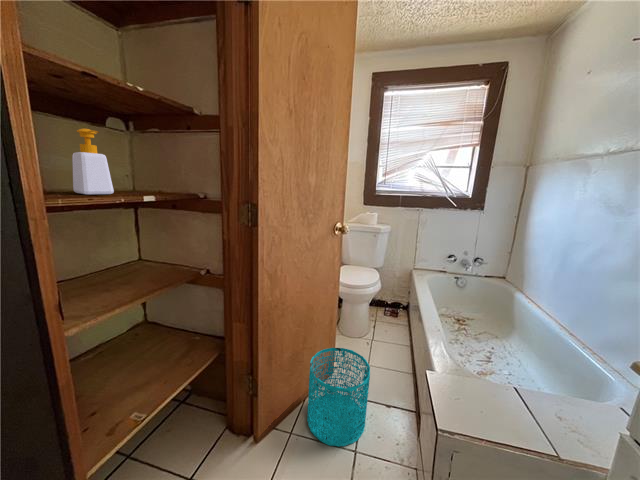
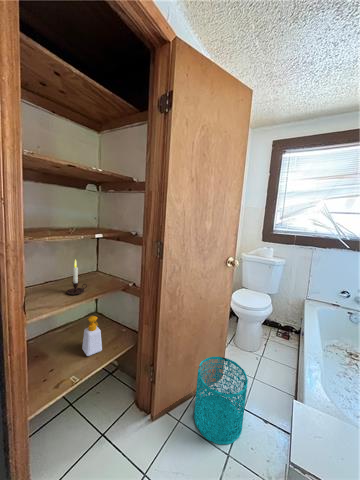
soap bottle: present [72,128,114,195] -> present [82,316,102,356]
candle: none [97,240,132,297] -> present [67,259,87,295]

